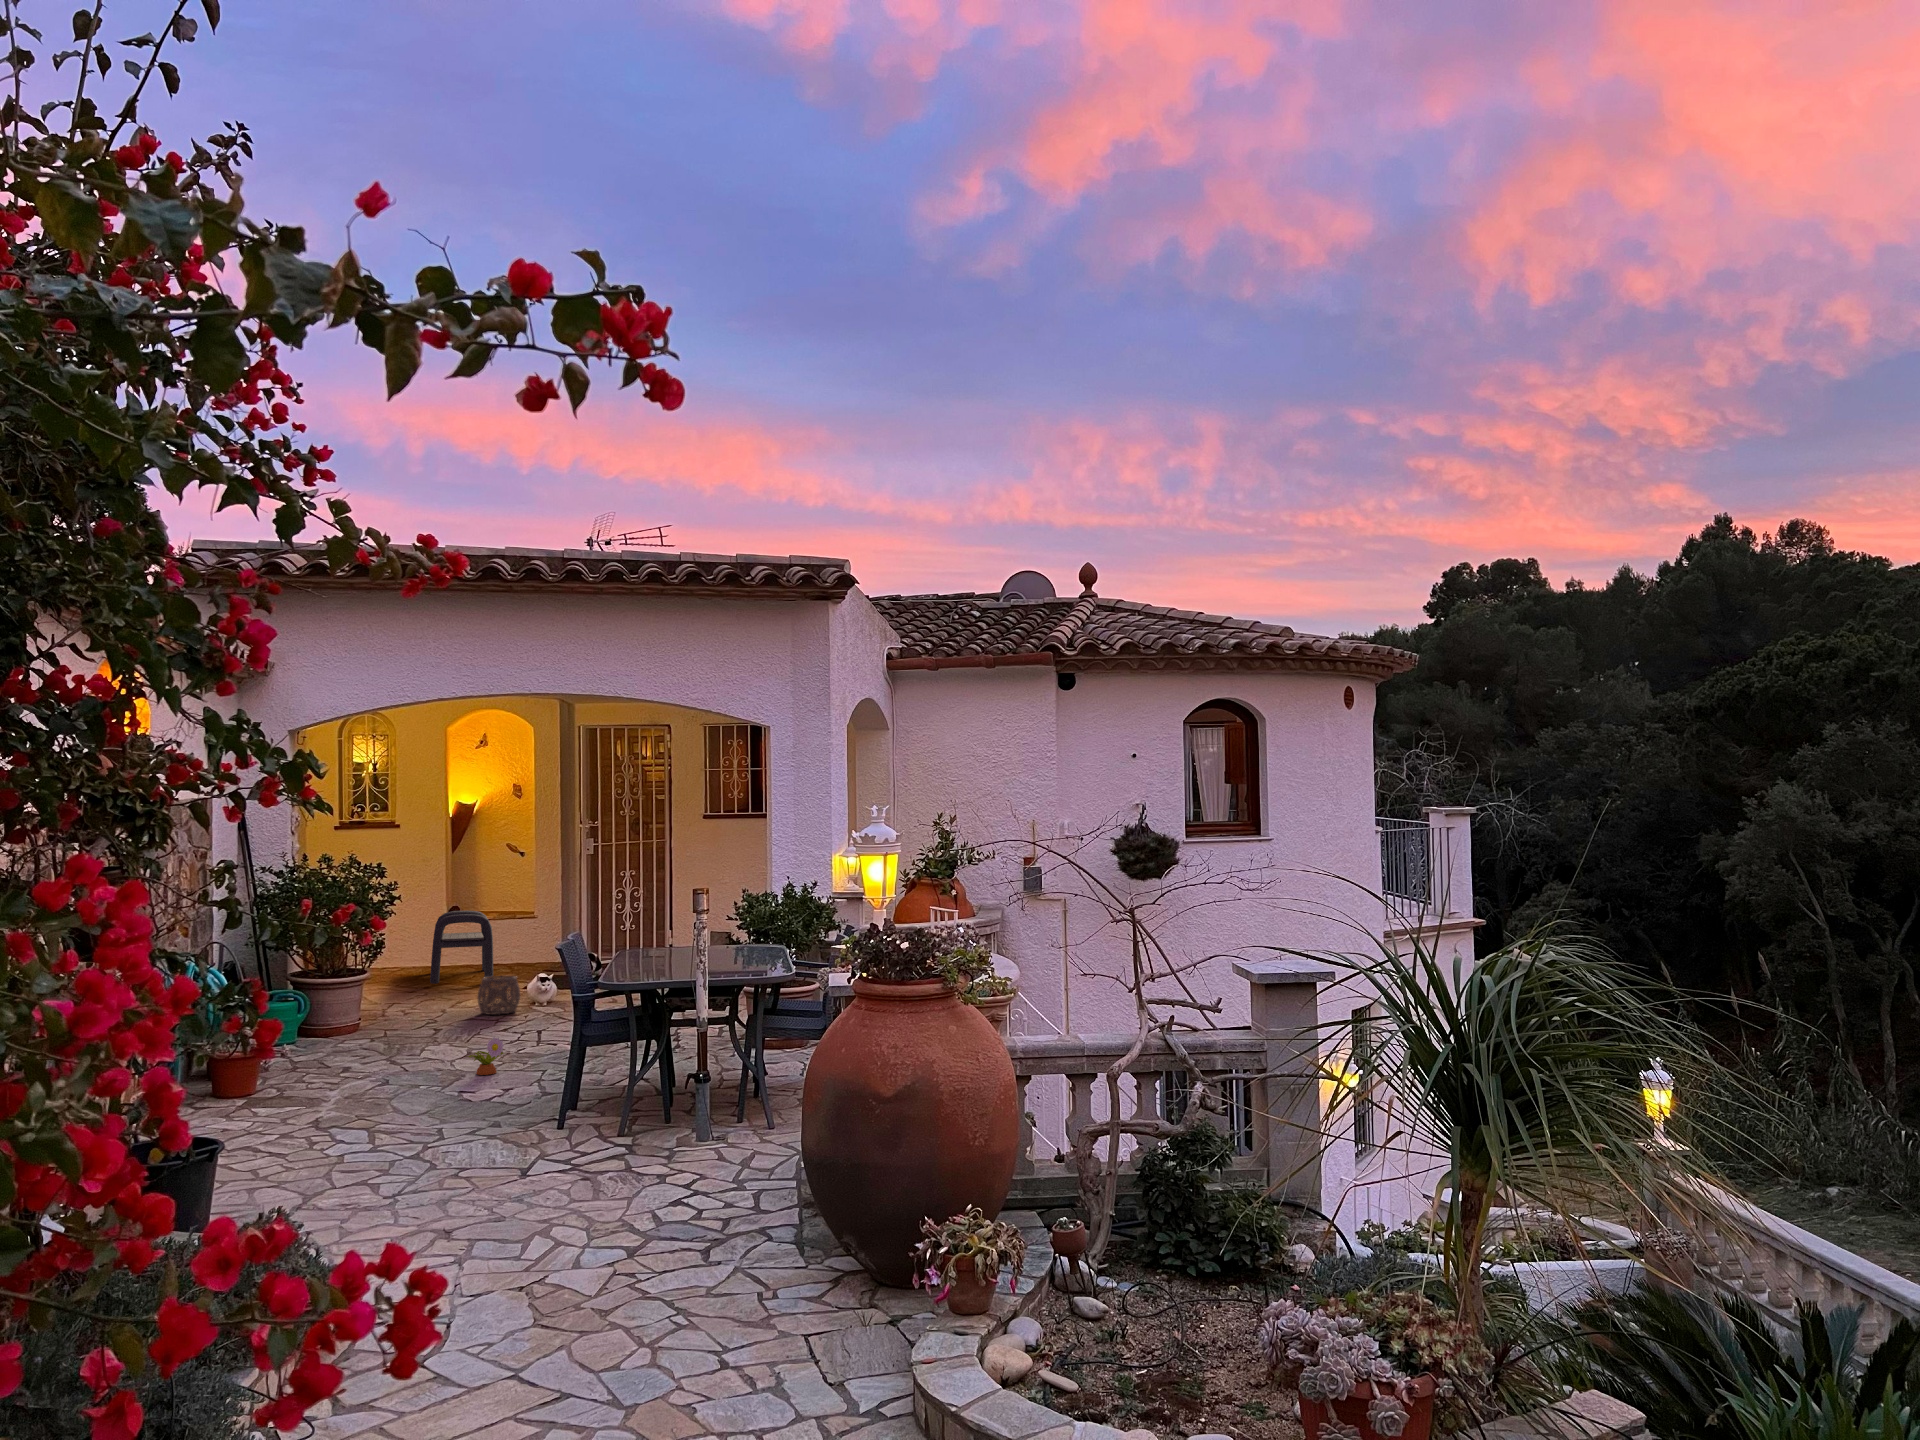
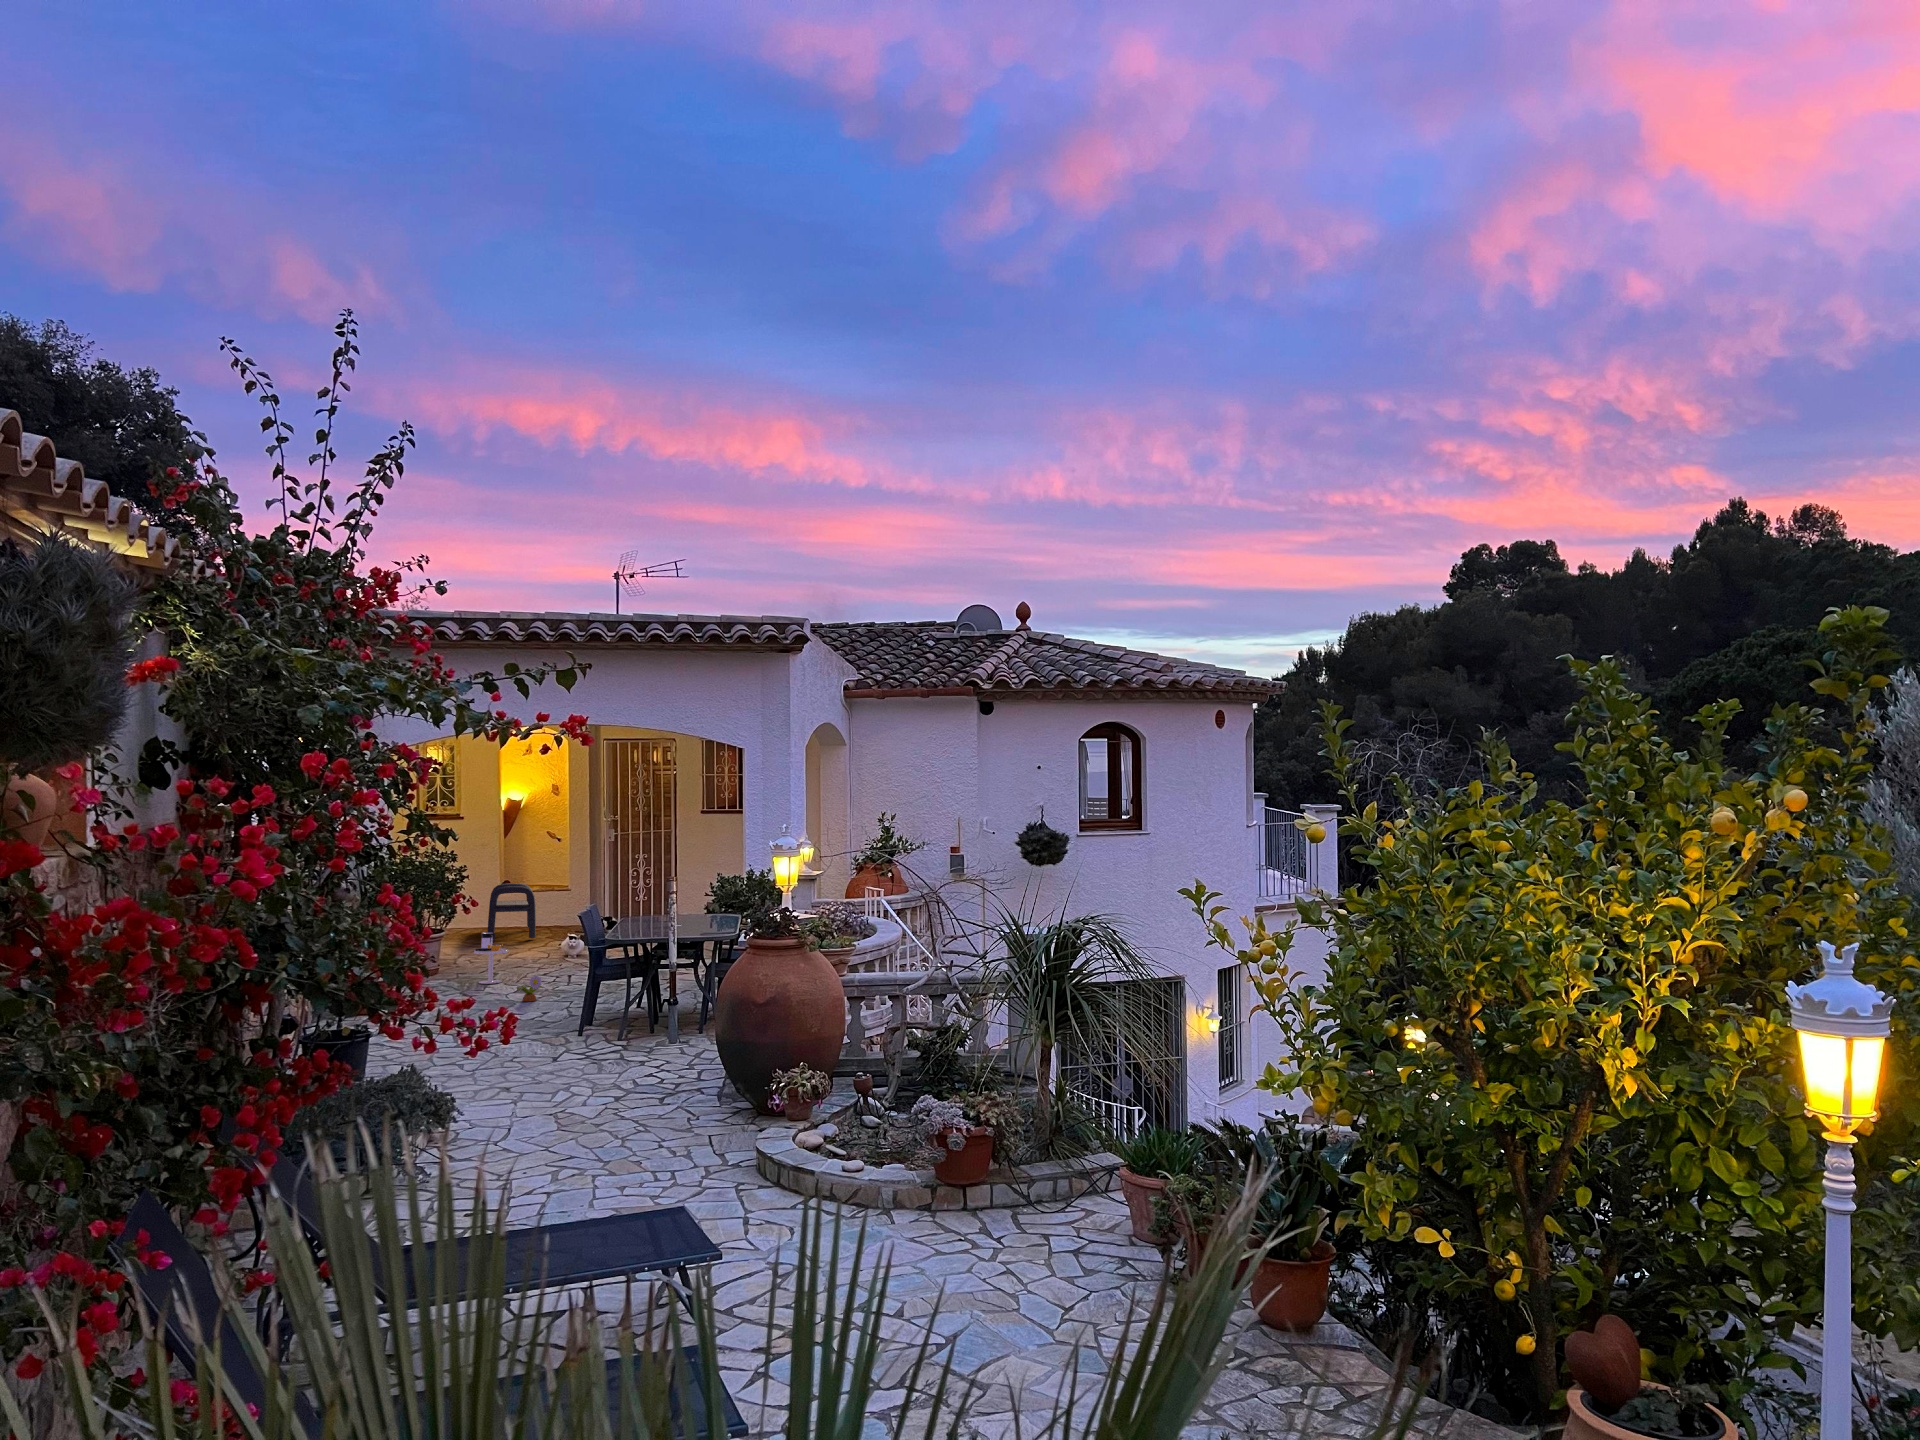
woven basket: present [478,976,520,1015] -> none [523,933,556,962]
side table: none [410,977,457,1048] -> present [474,933,508,984]

